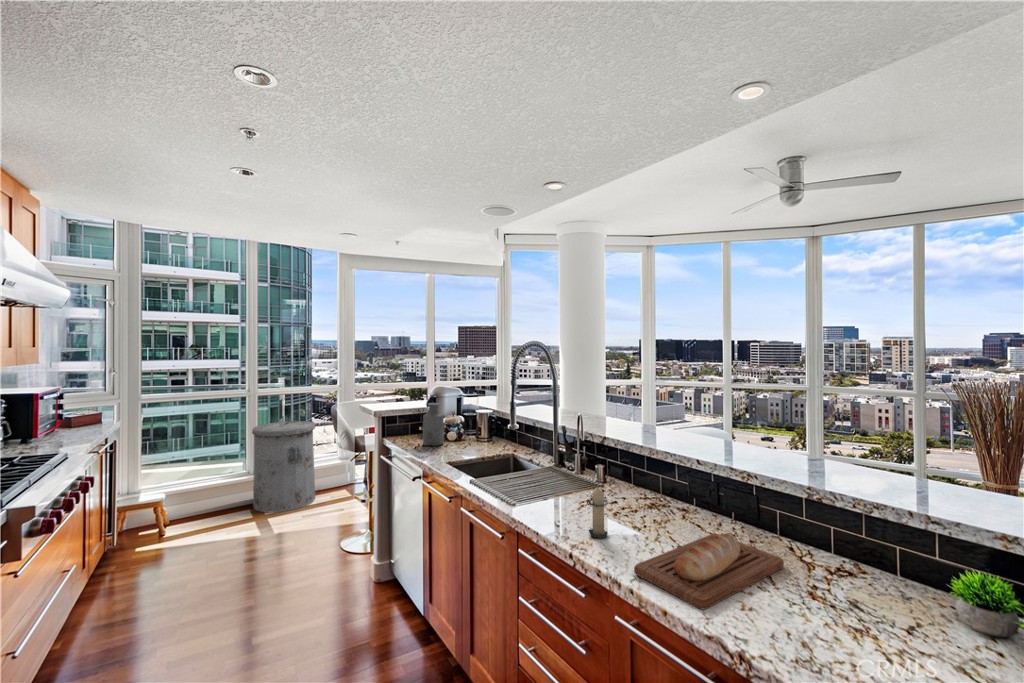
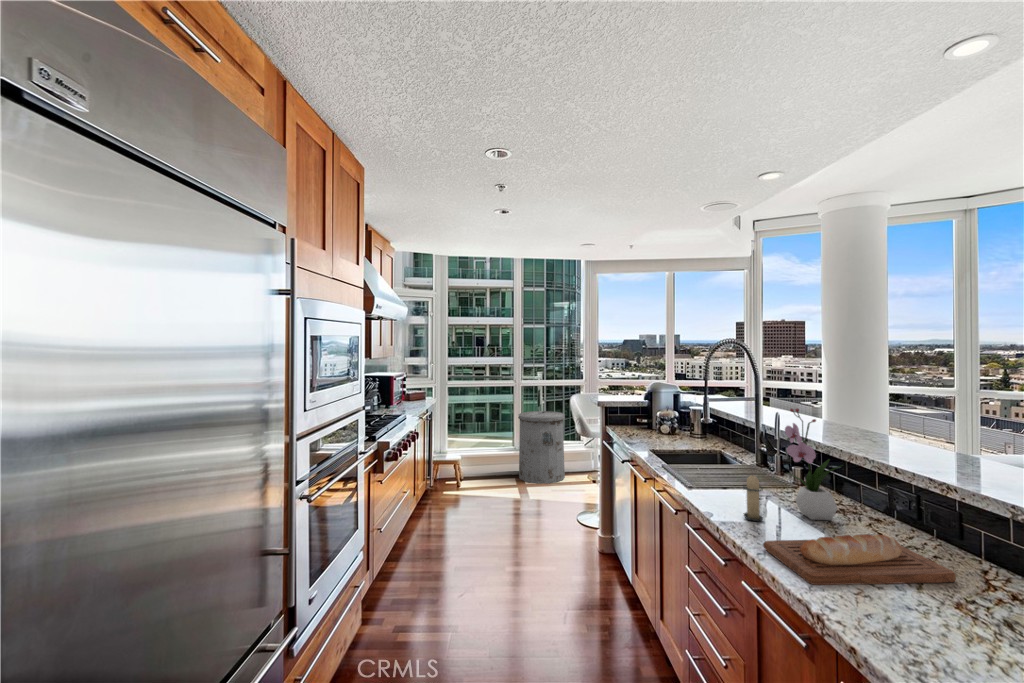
bottle: present [423,403,444,446] -> none [636,398,655,437]
flower arrangement: none [617,413,667,523] -> present [785,409,841,520]

